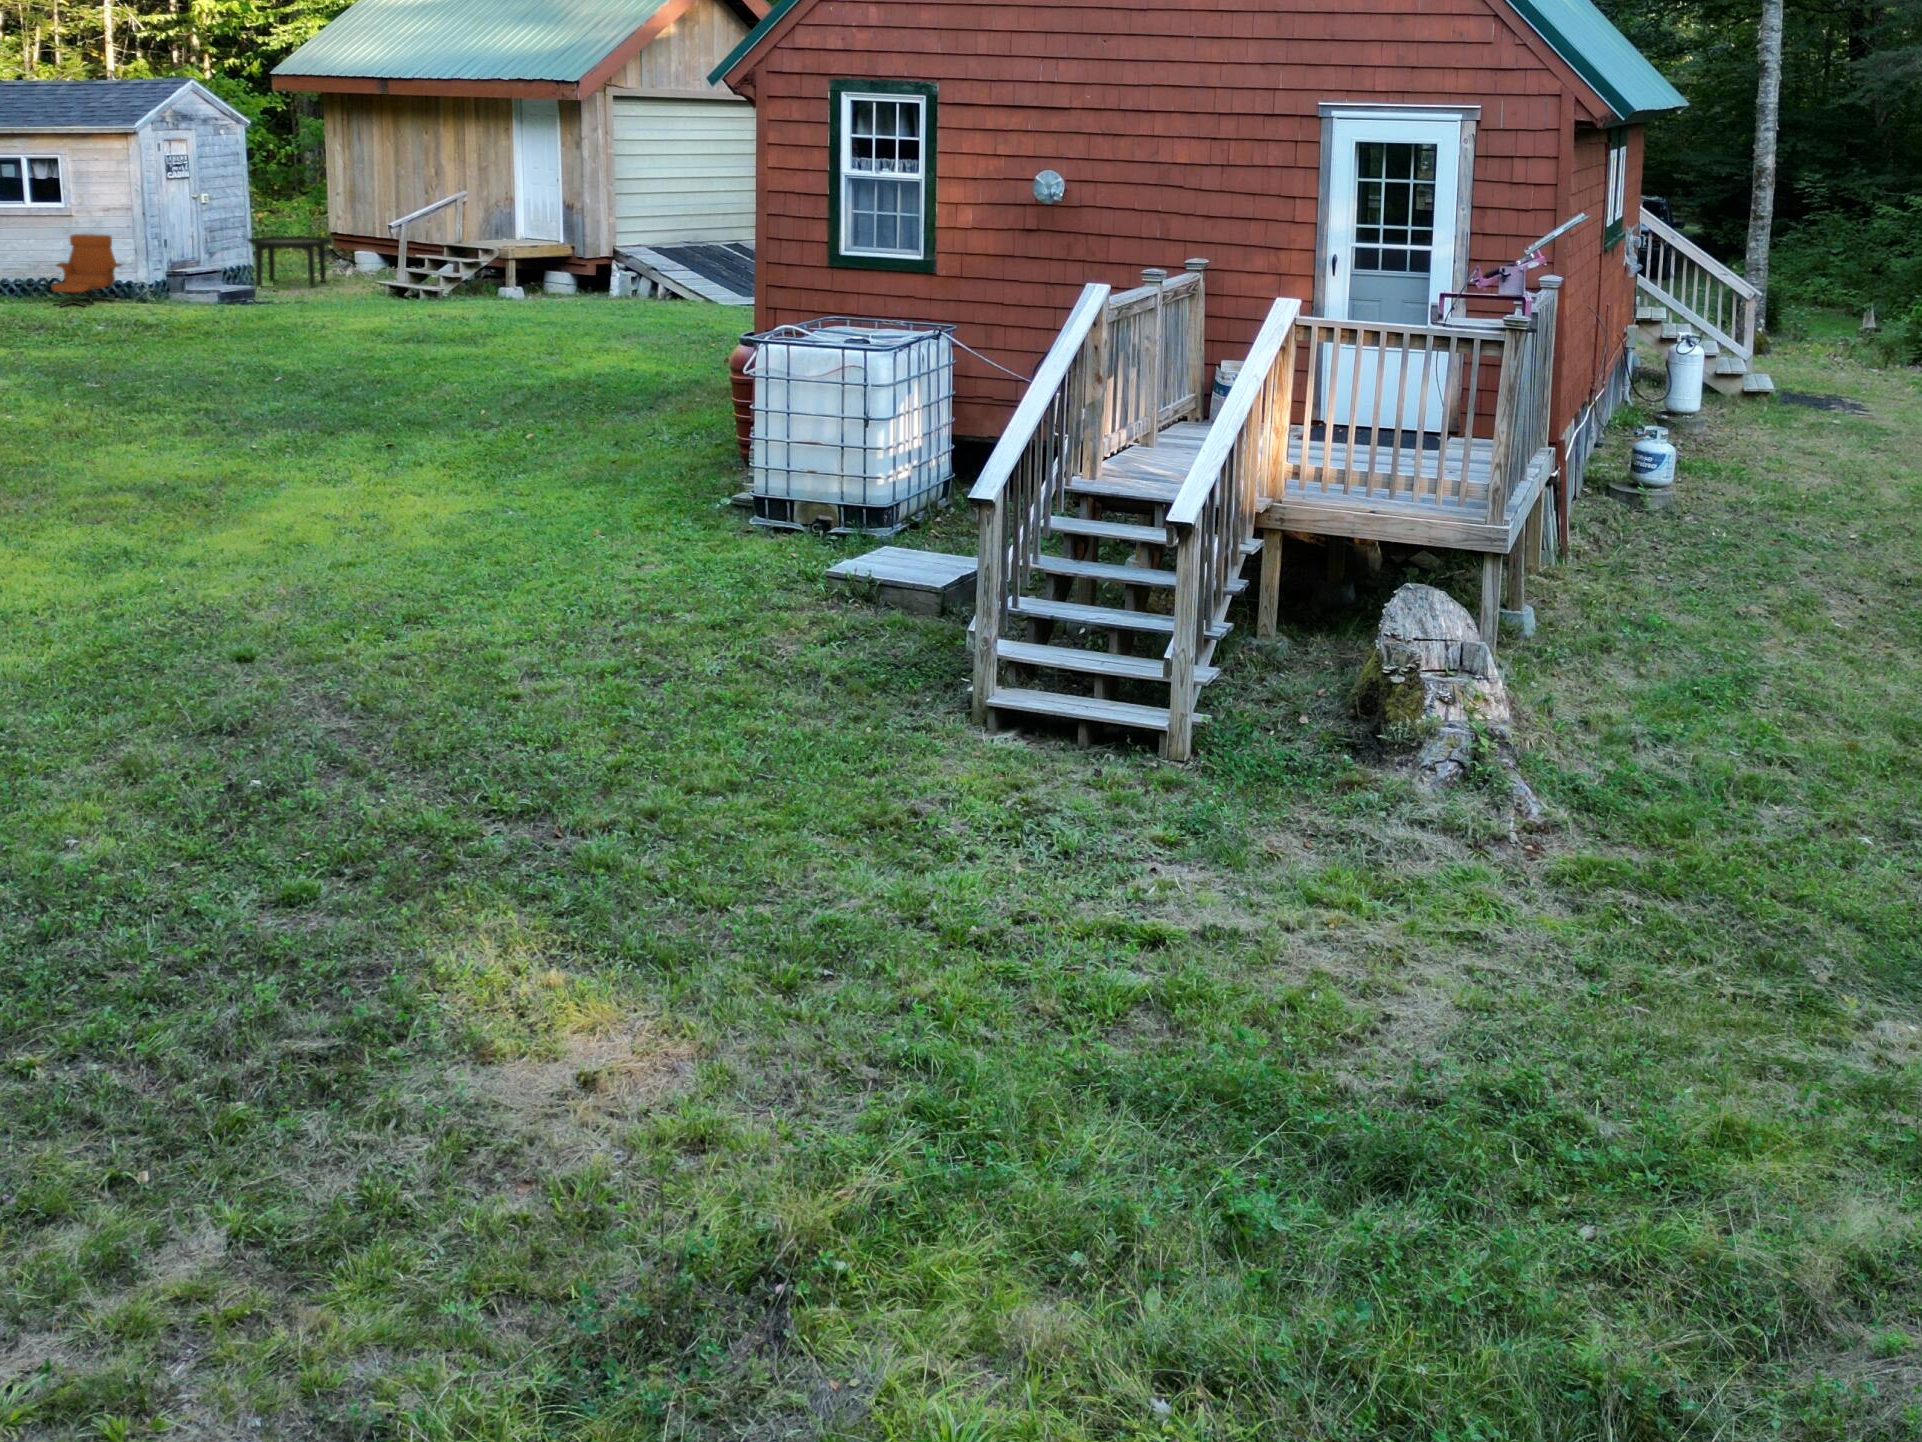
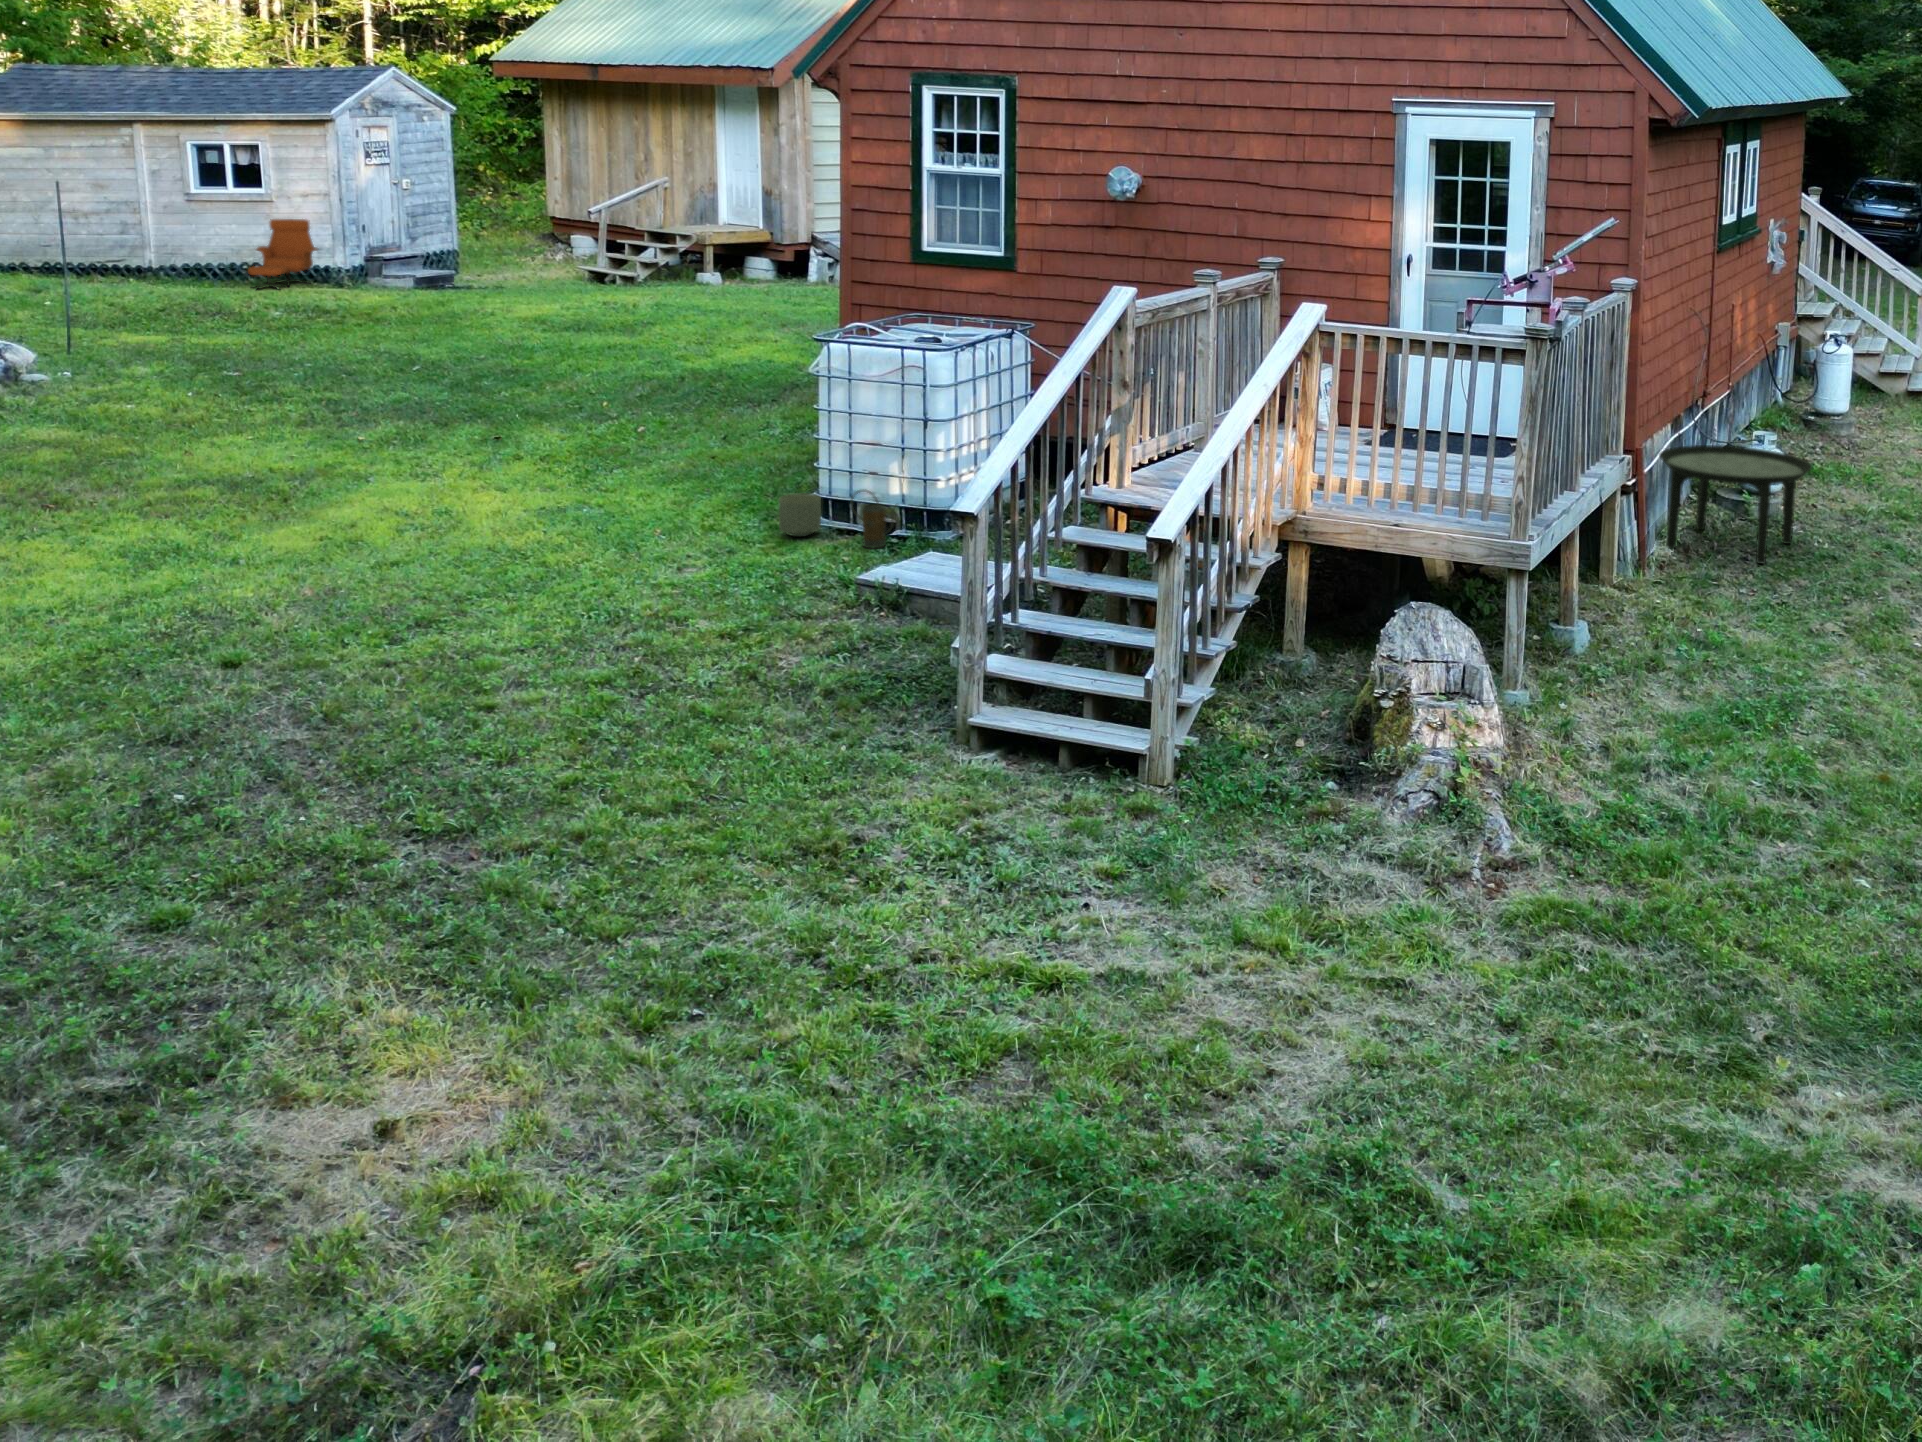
round table: present [247,236,332,287] -> present [1659,445,1813,564]
watering can: none [794,490,843,547] -> present [850,490,897,548]
planter: none [720,495,761,538] -> present [779,493,821,537]

